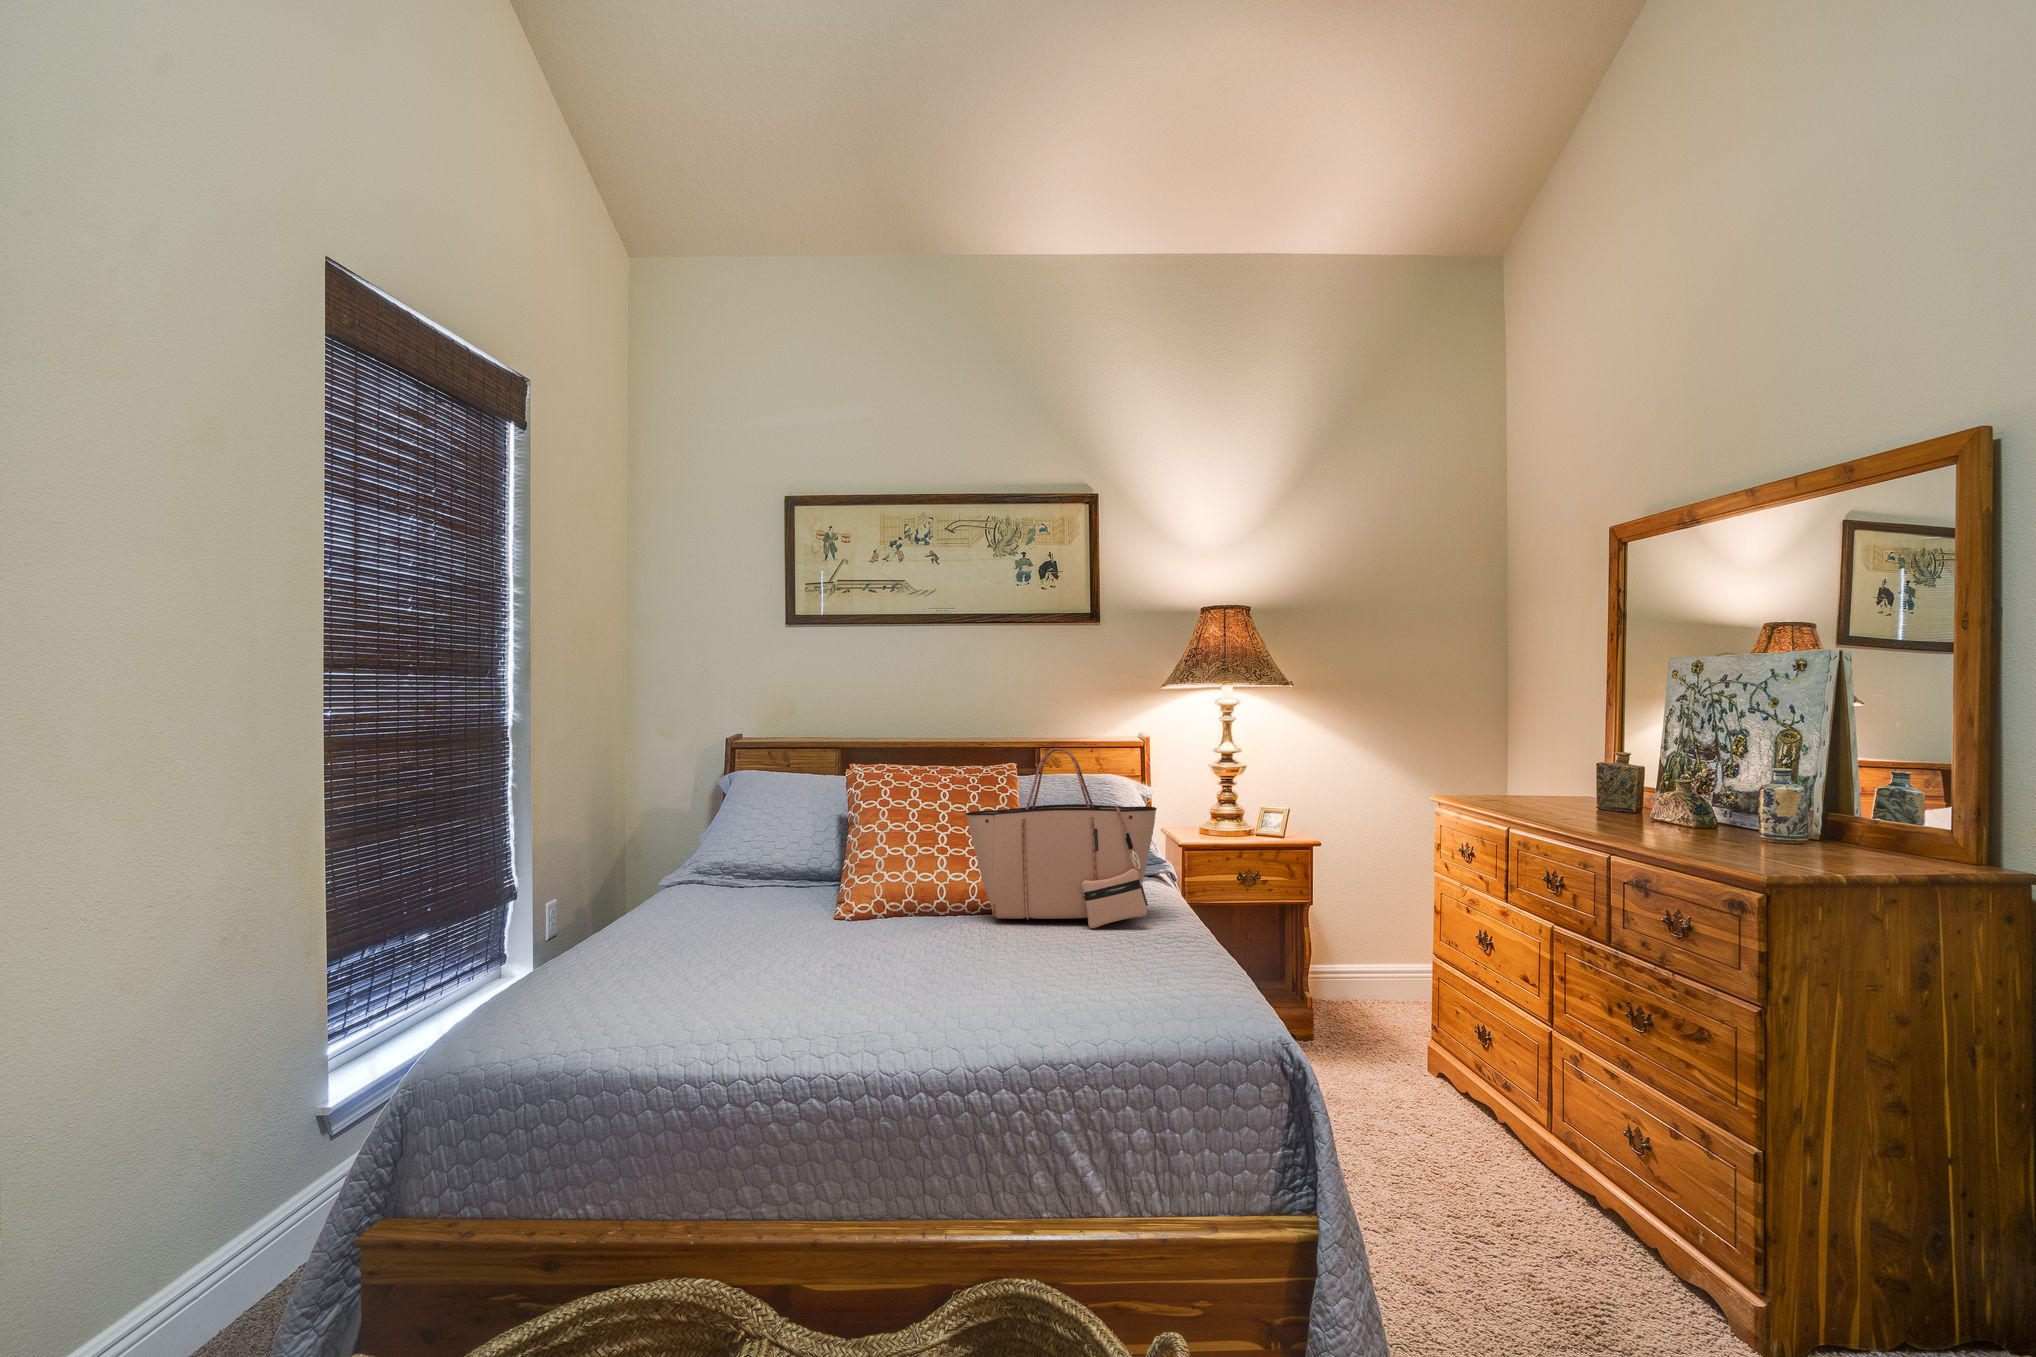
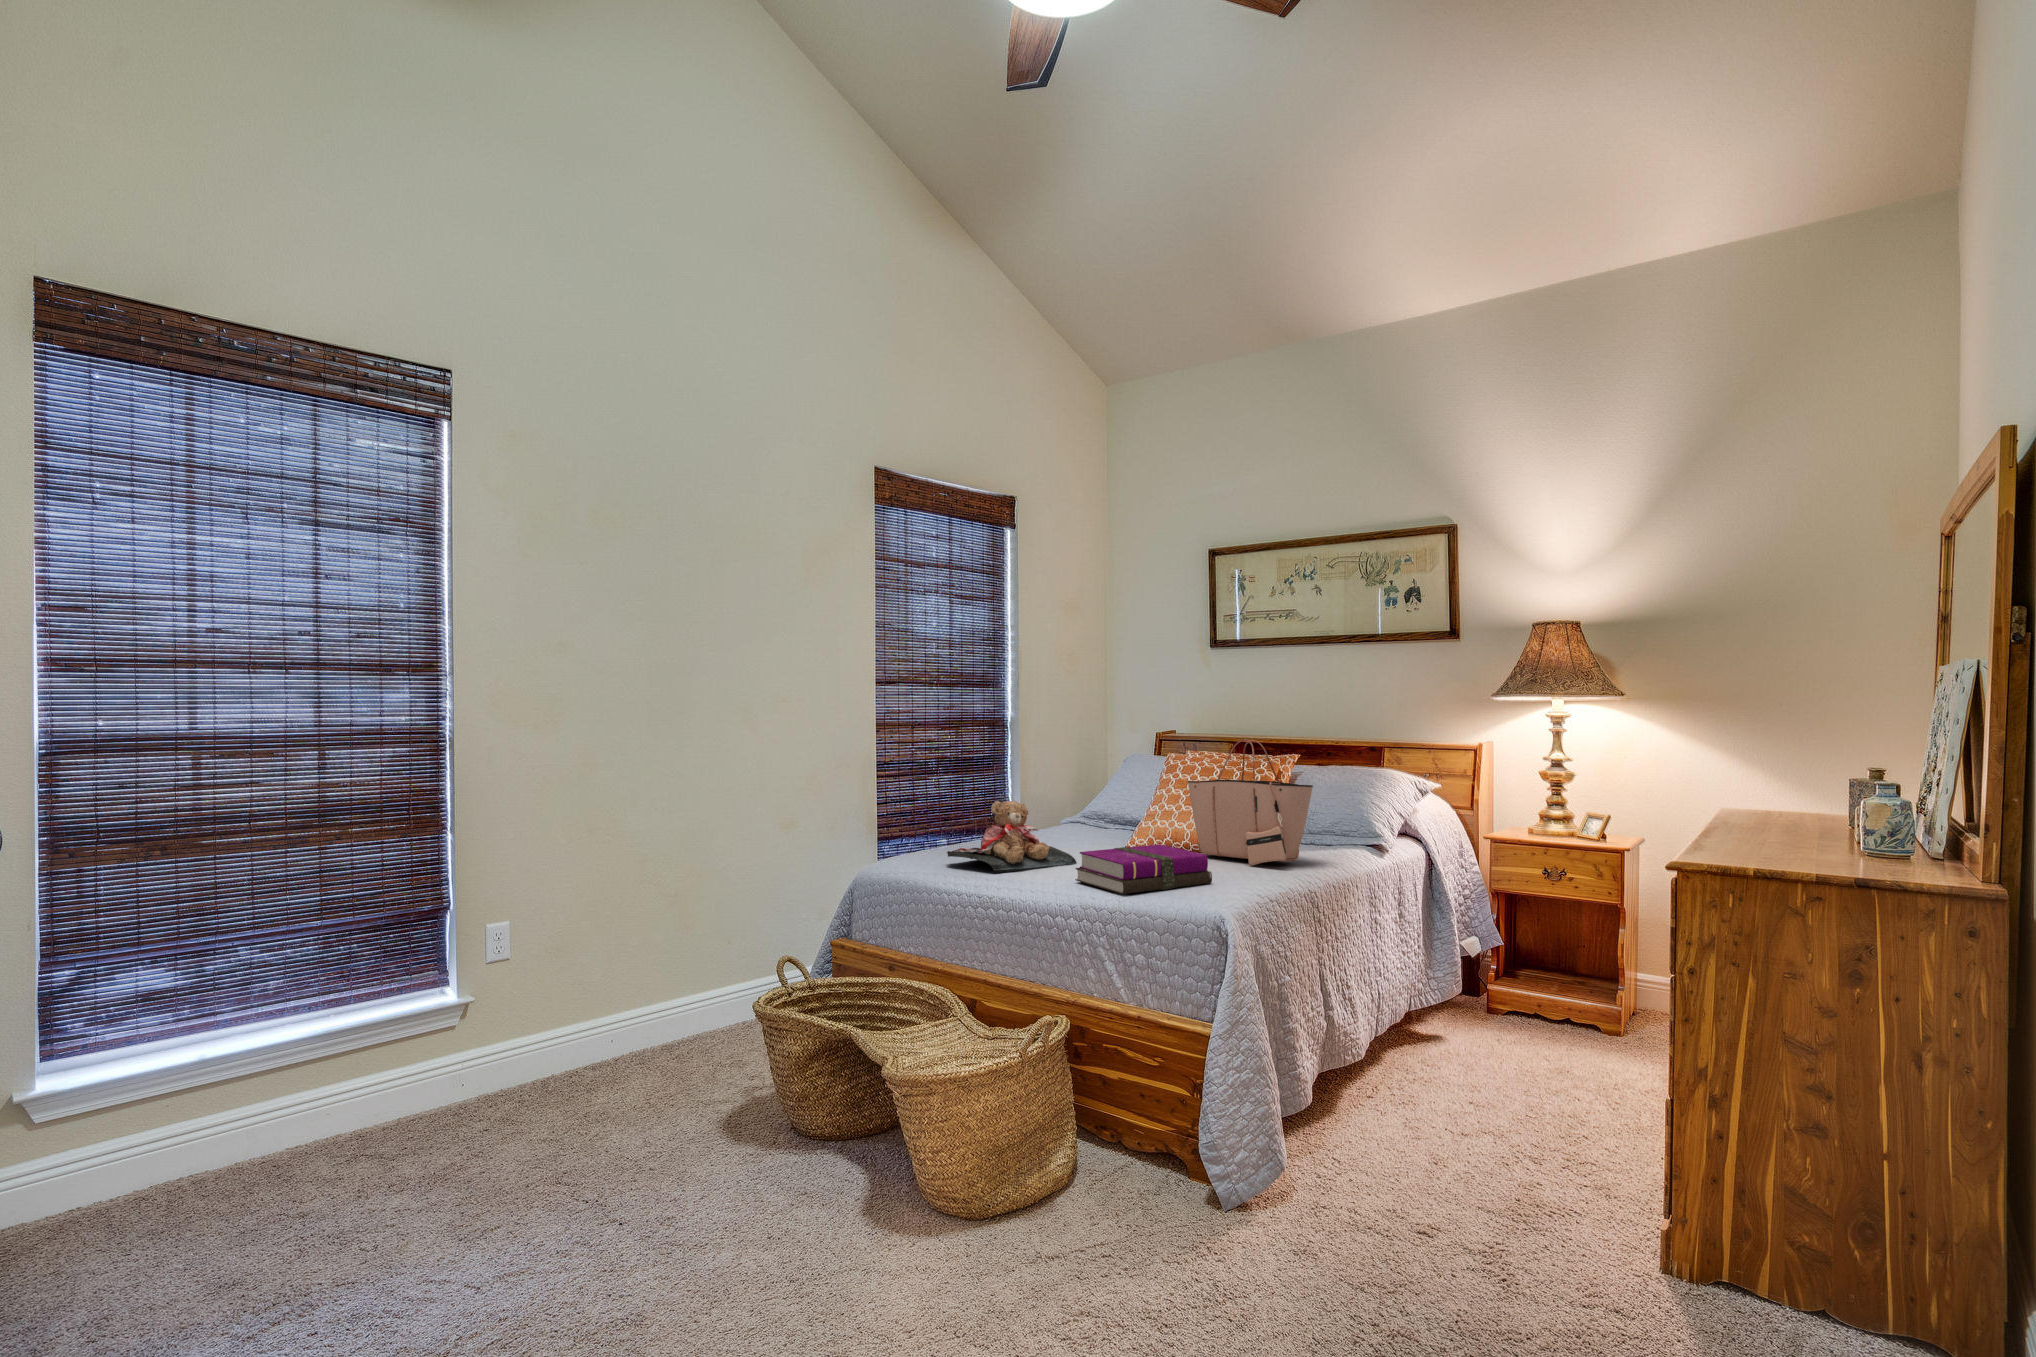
teddy bear: none [623,877,852,1021] -> present [947,801,1077,873]
notebook: none [936,920,1125,1026] -> present [1075,844,1212,894]

